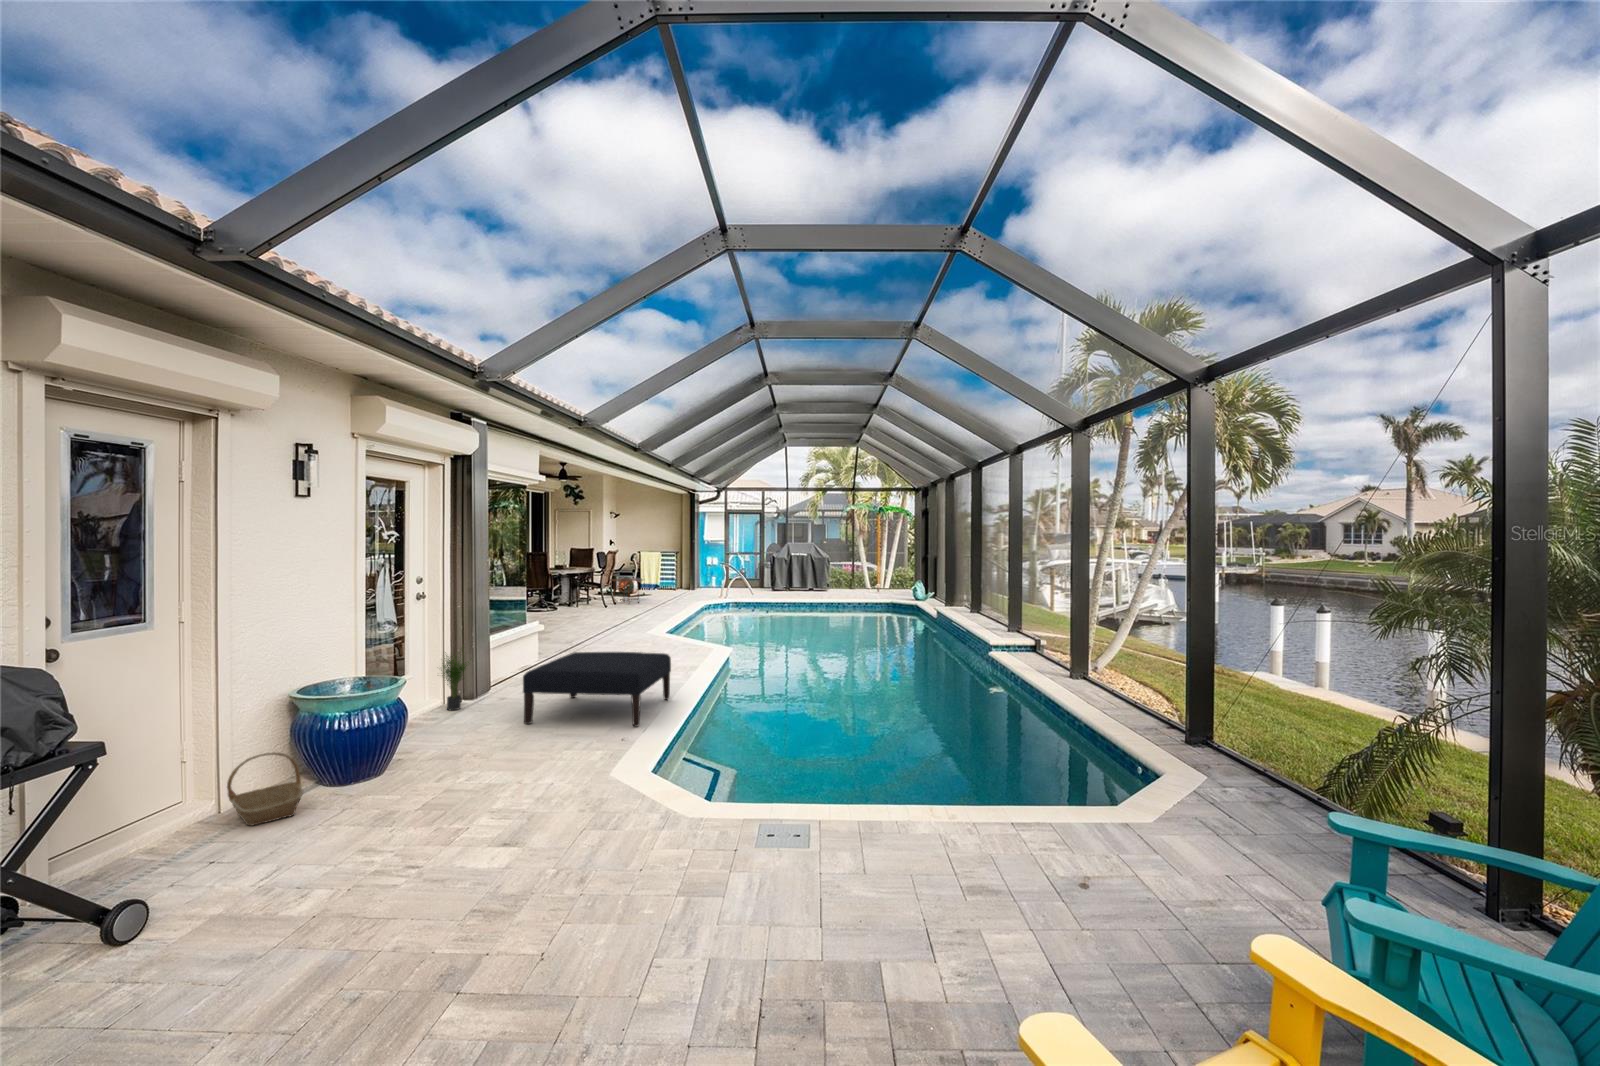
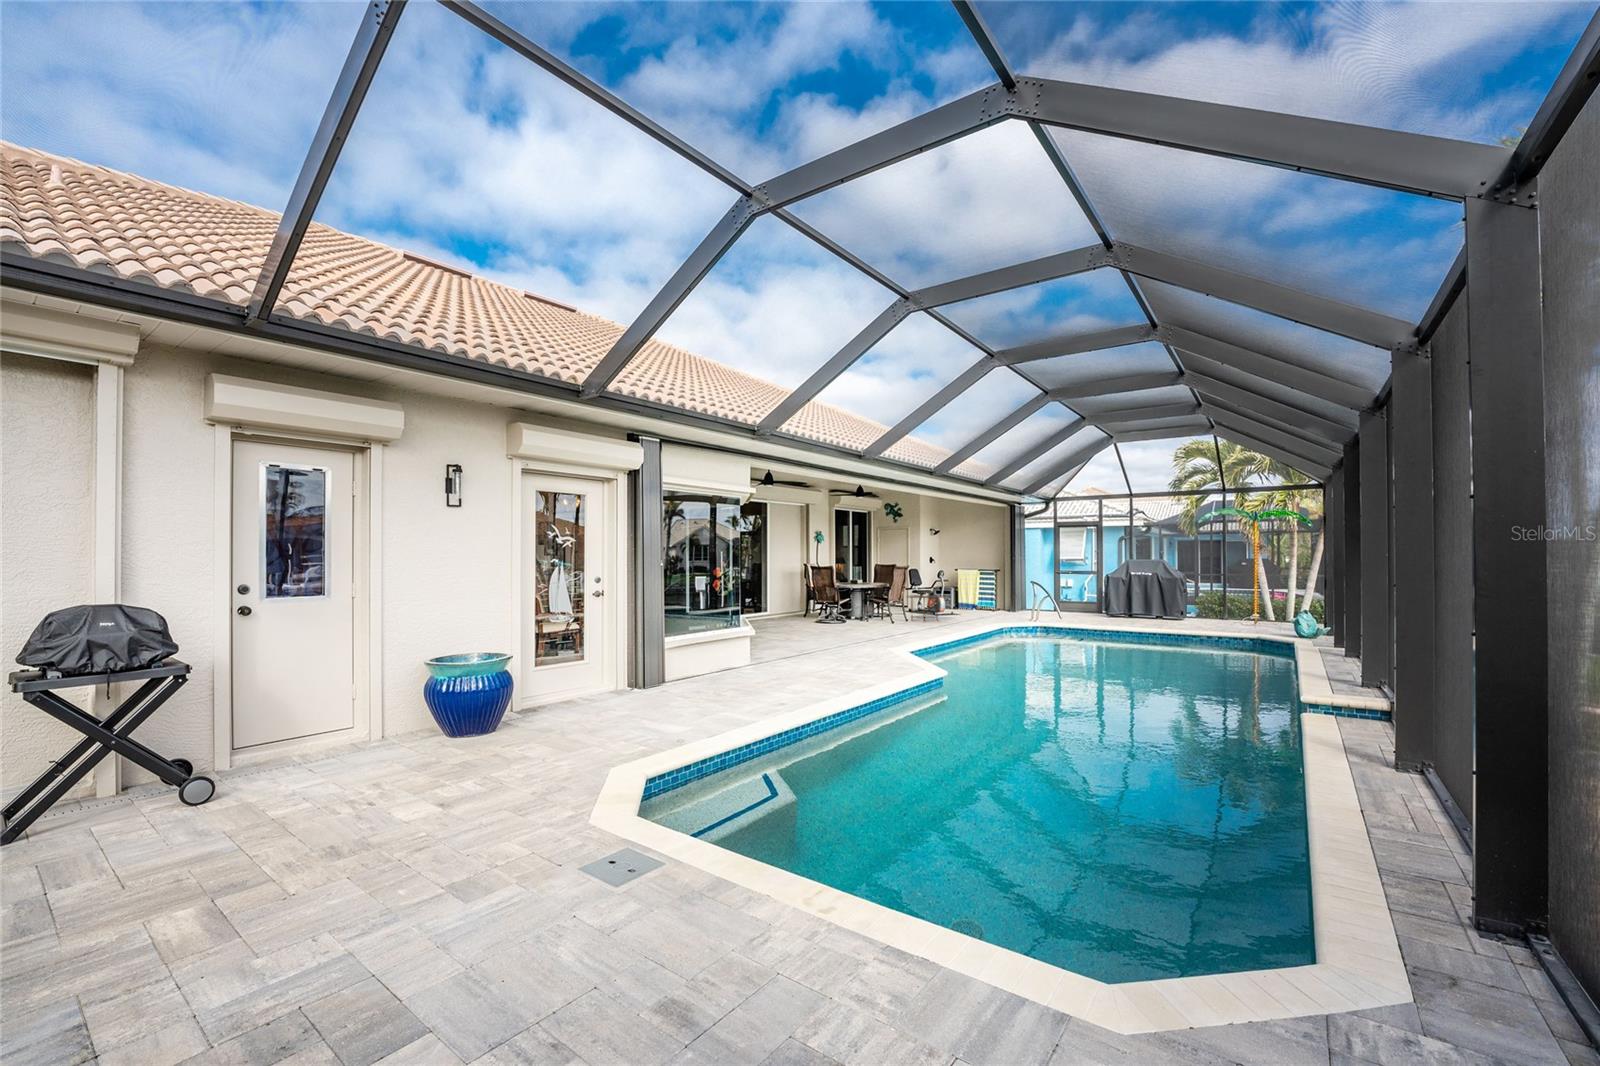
ottoman: present [523,652,671,727] -> none [636,652,790,728]
potted plant: present [441,655,469,710] -> none [596,638,635,694]
basket: present [227,752,303,826] -> none [354,699,410,752]

